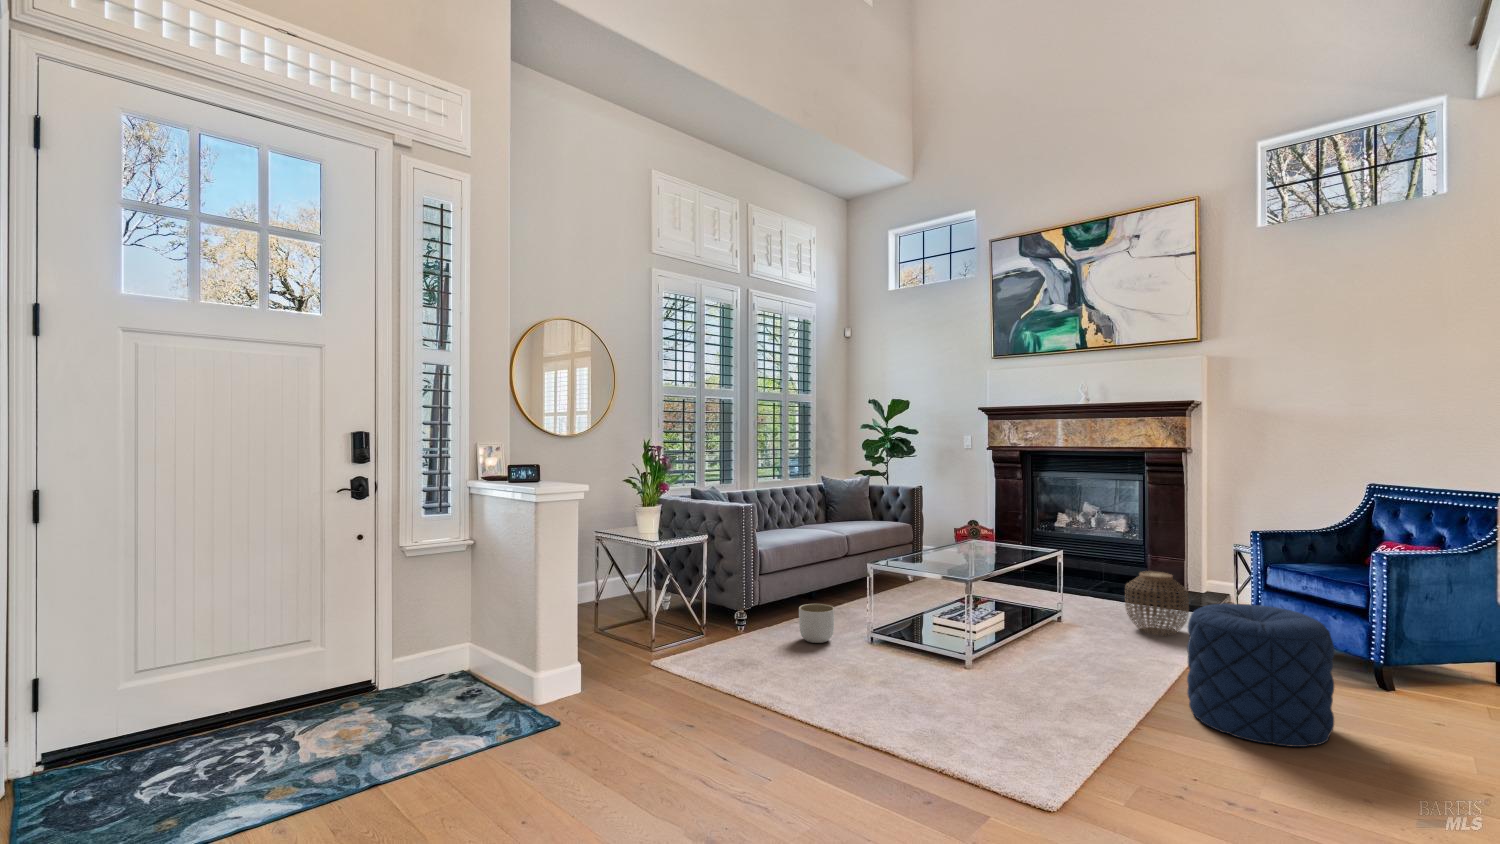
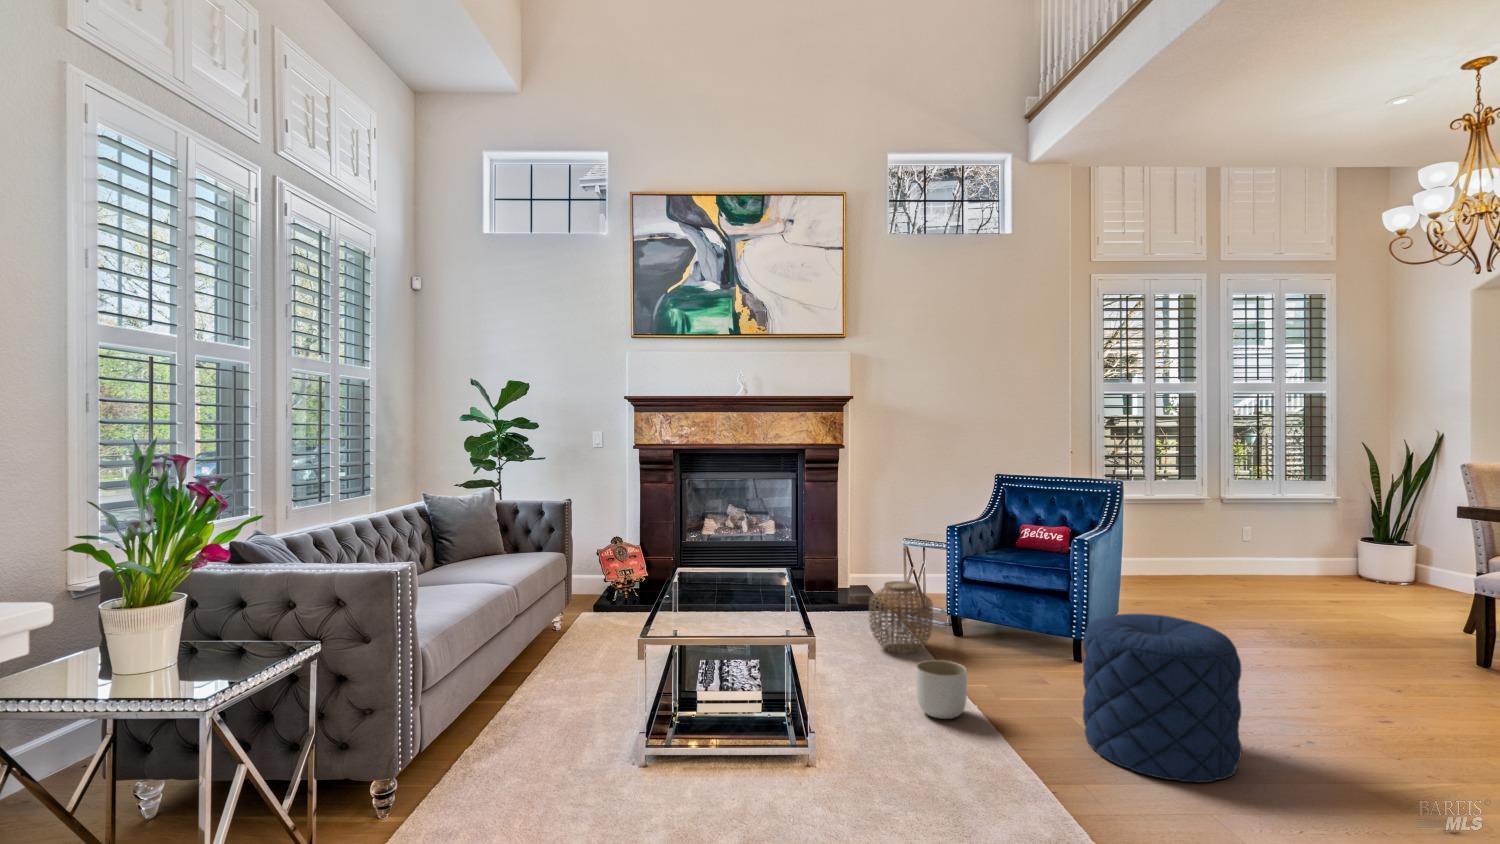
planter: present [799,604,834,643] -> present [915,660,967,719]

